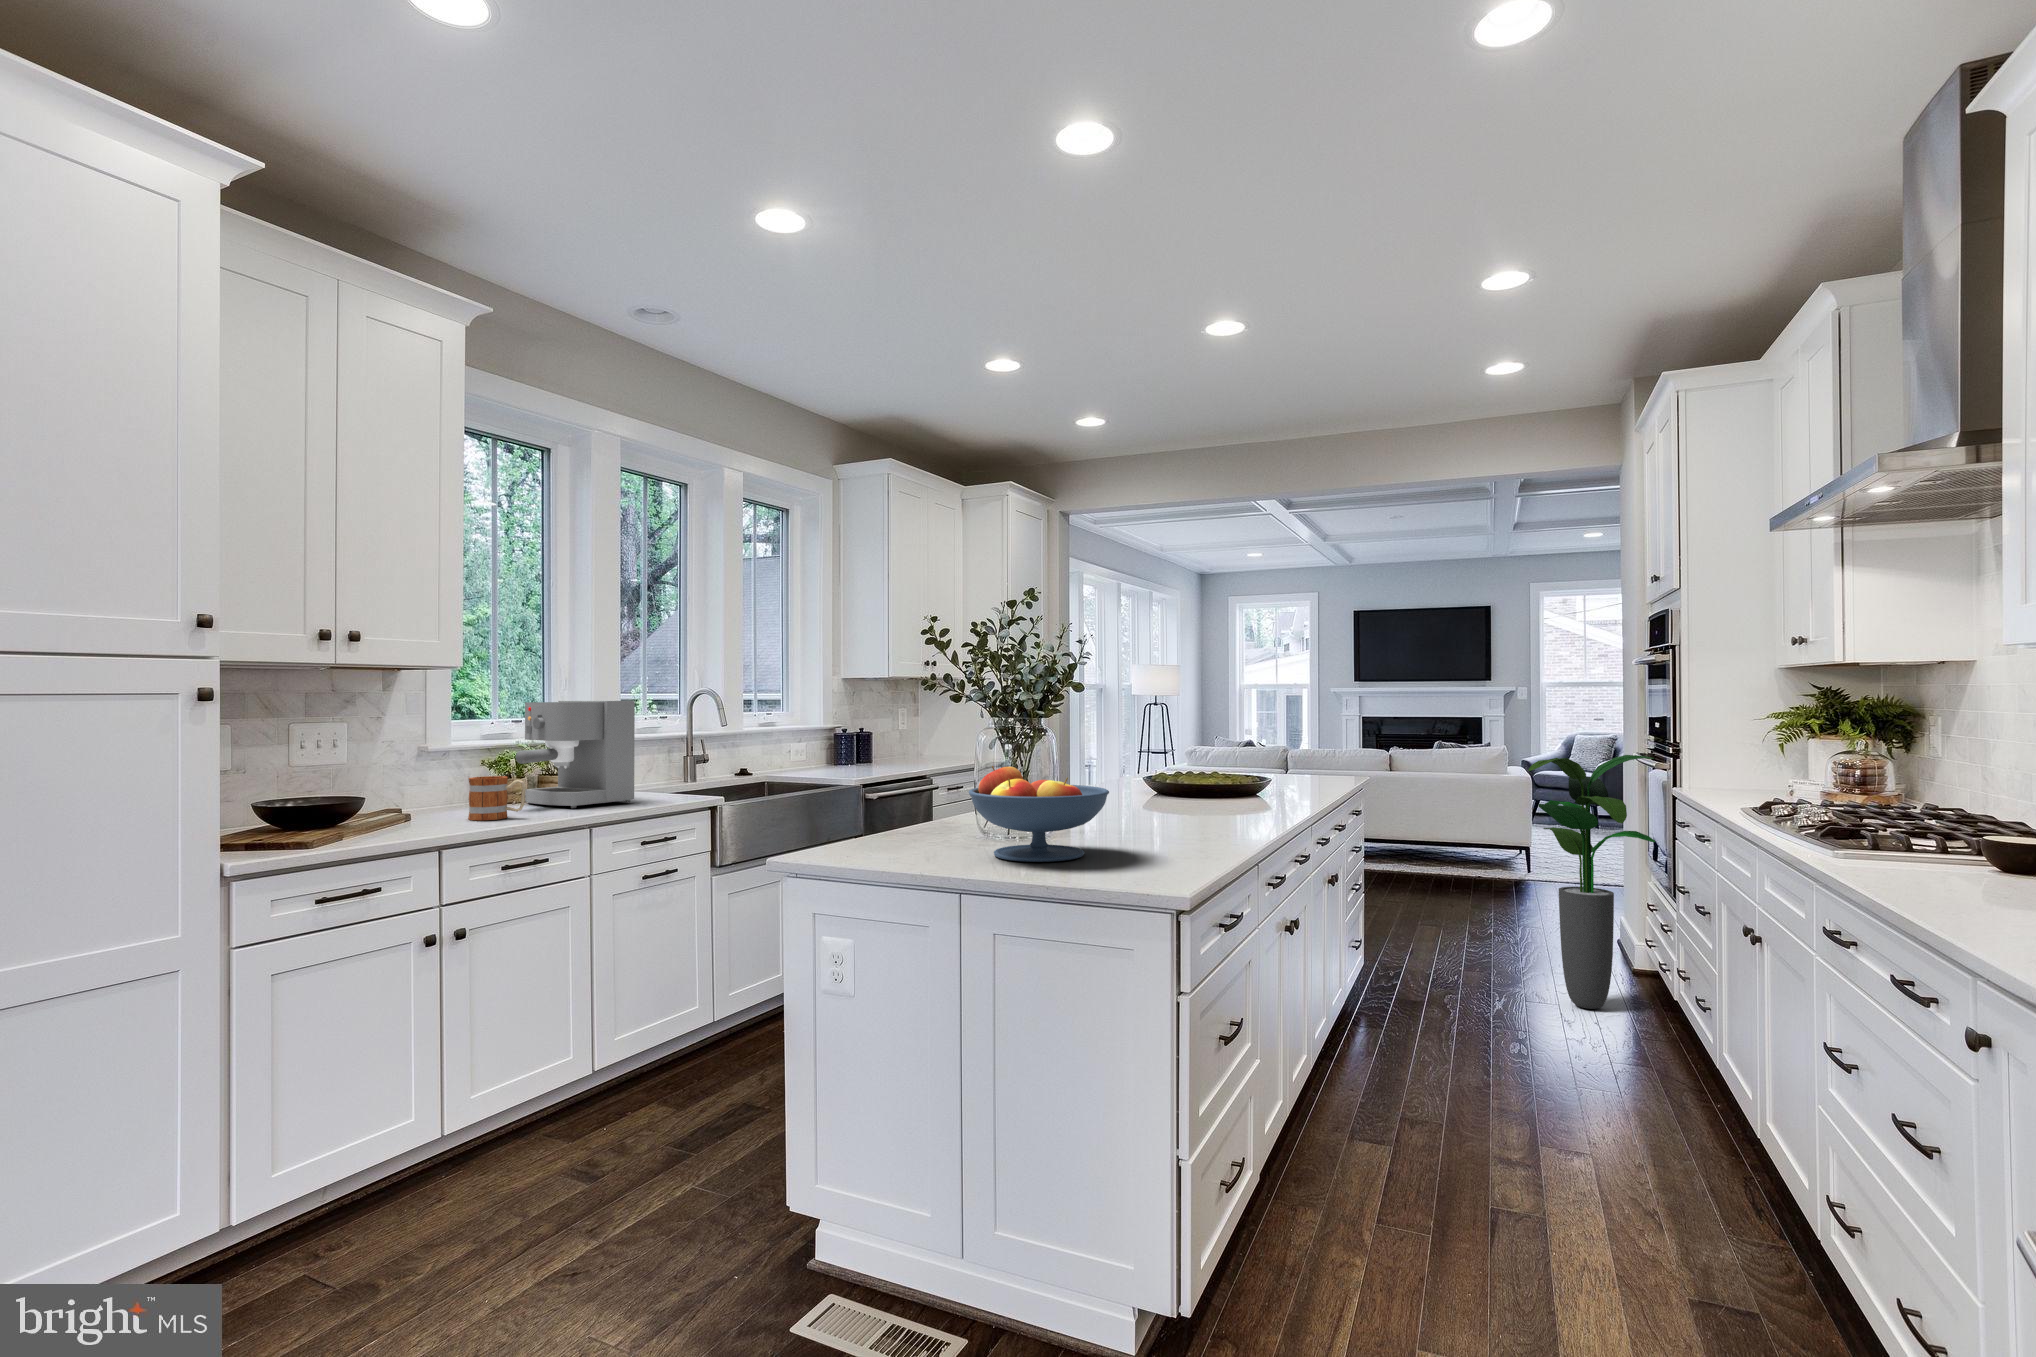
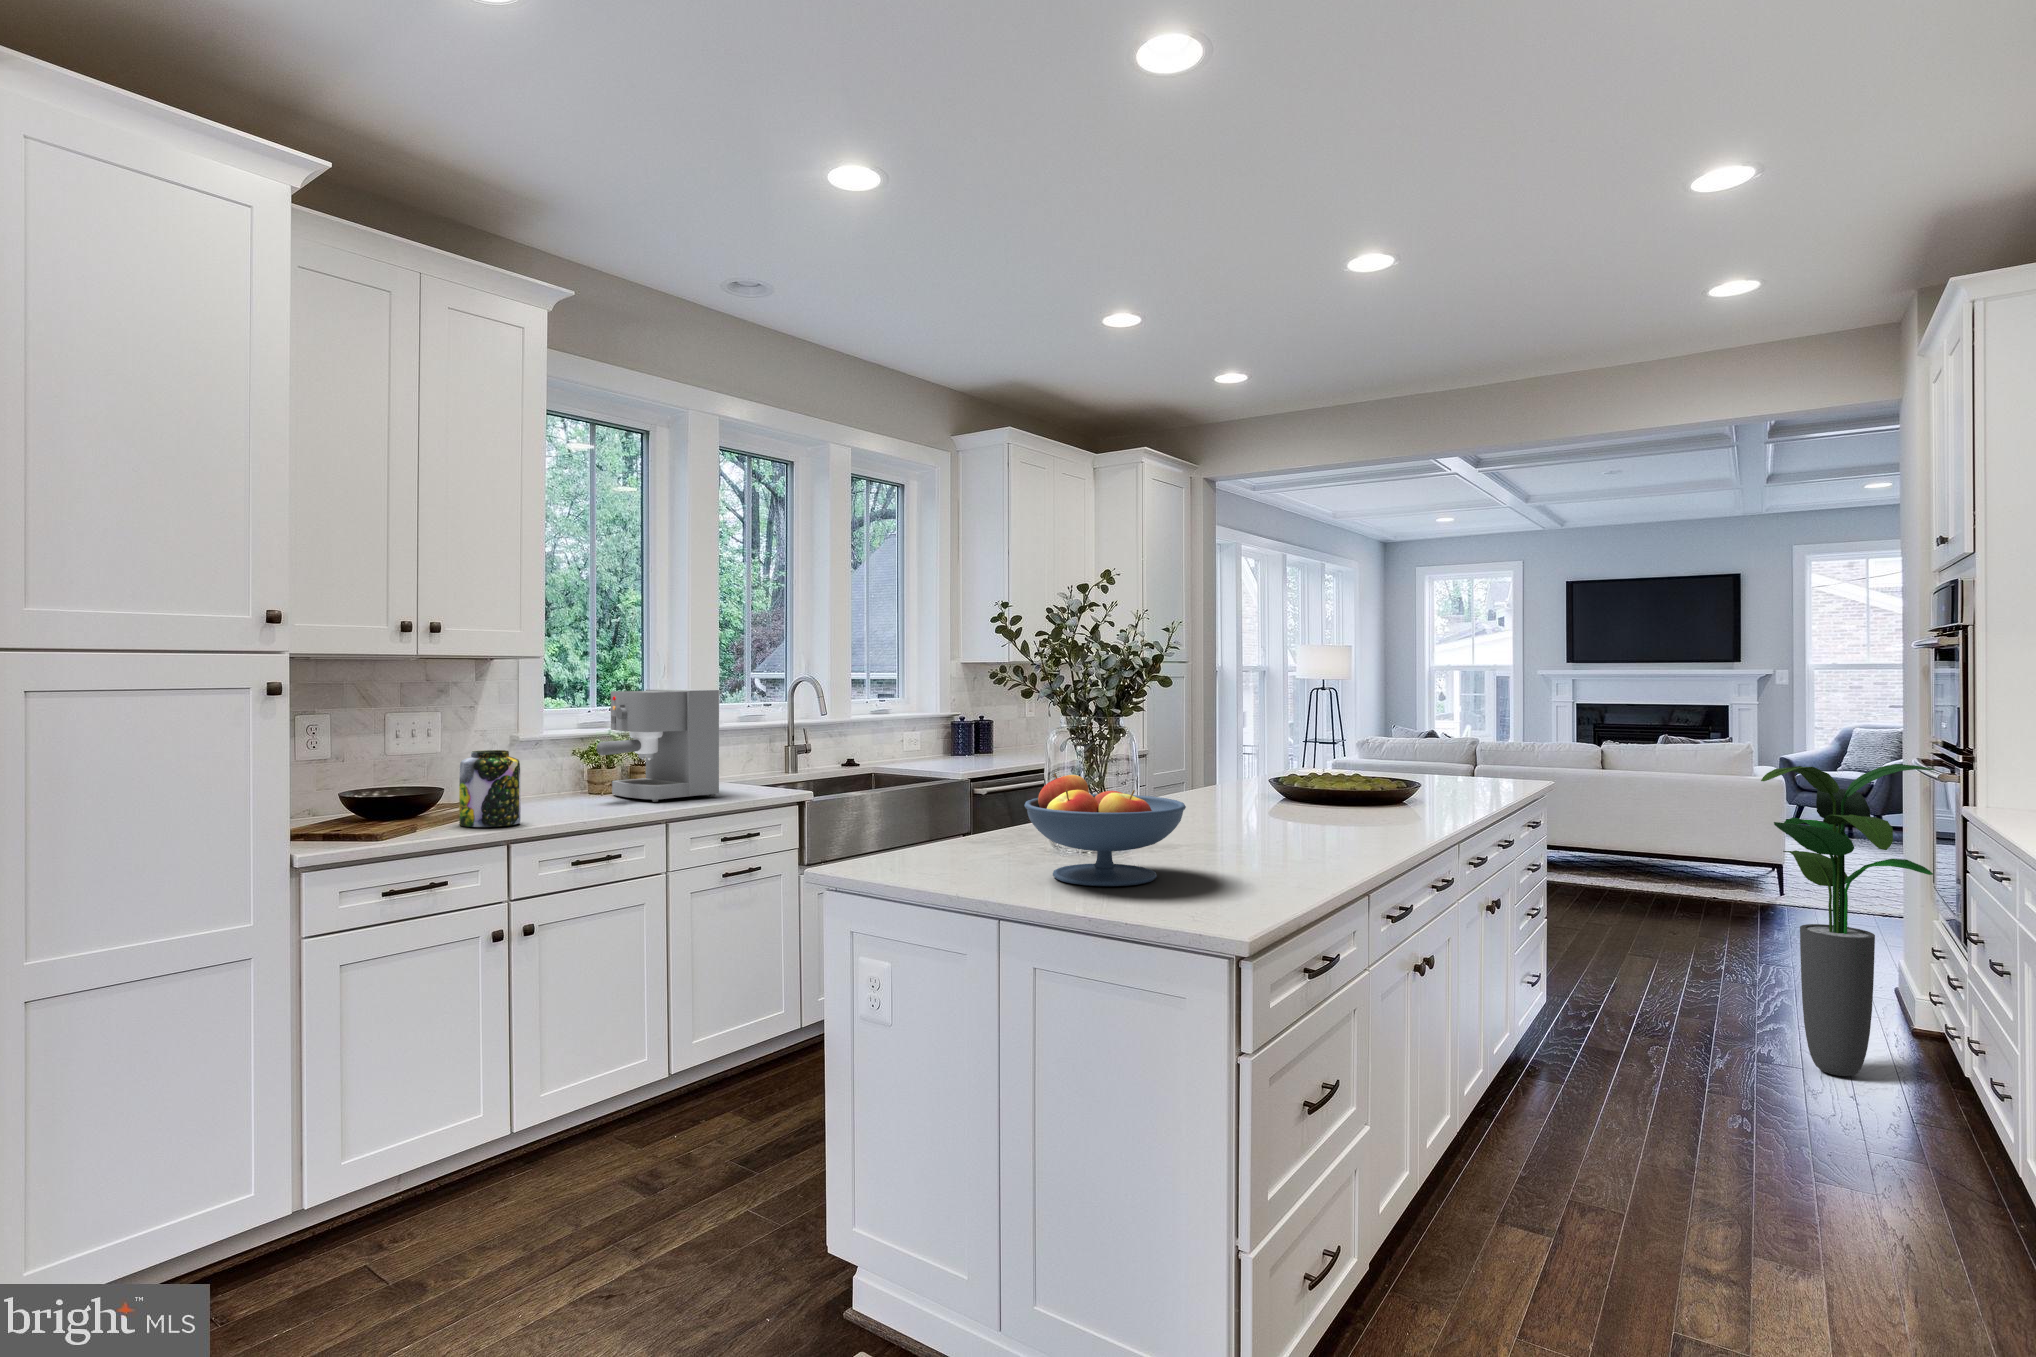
jar: none [387,758,450,833] -> present [459,750,521,827]
mug: present [468,776,526,820] -> none [546,768,601,814]

